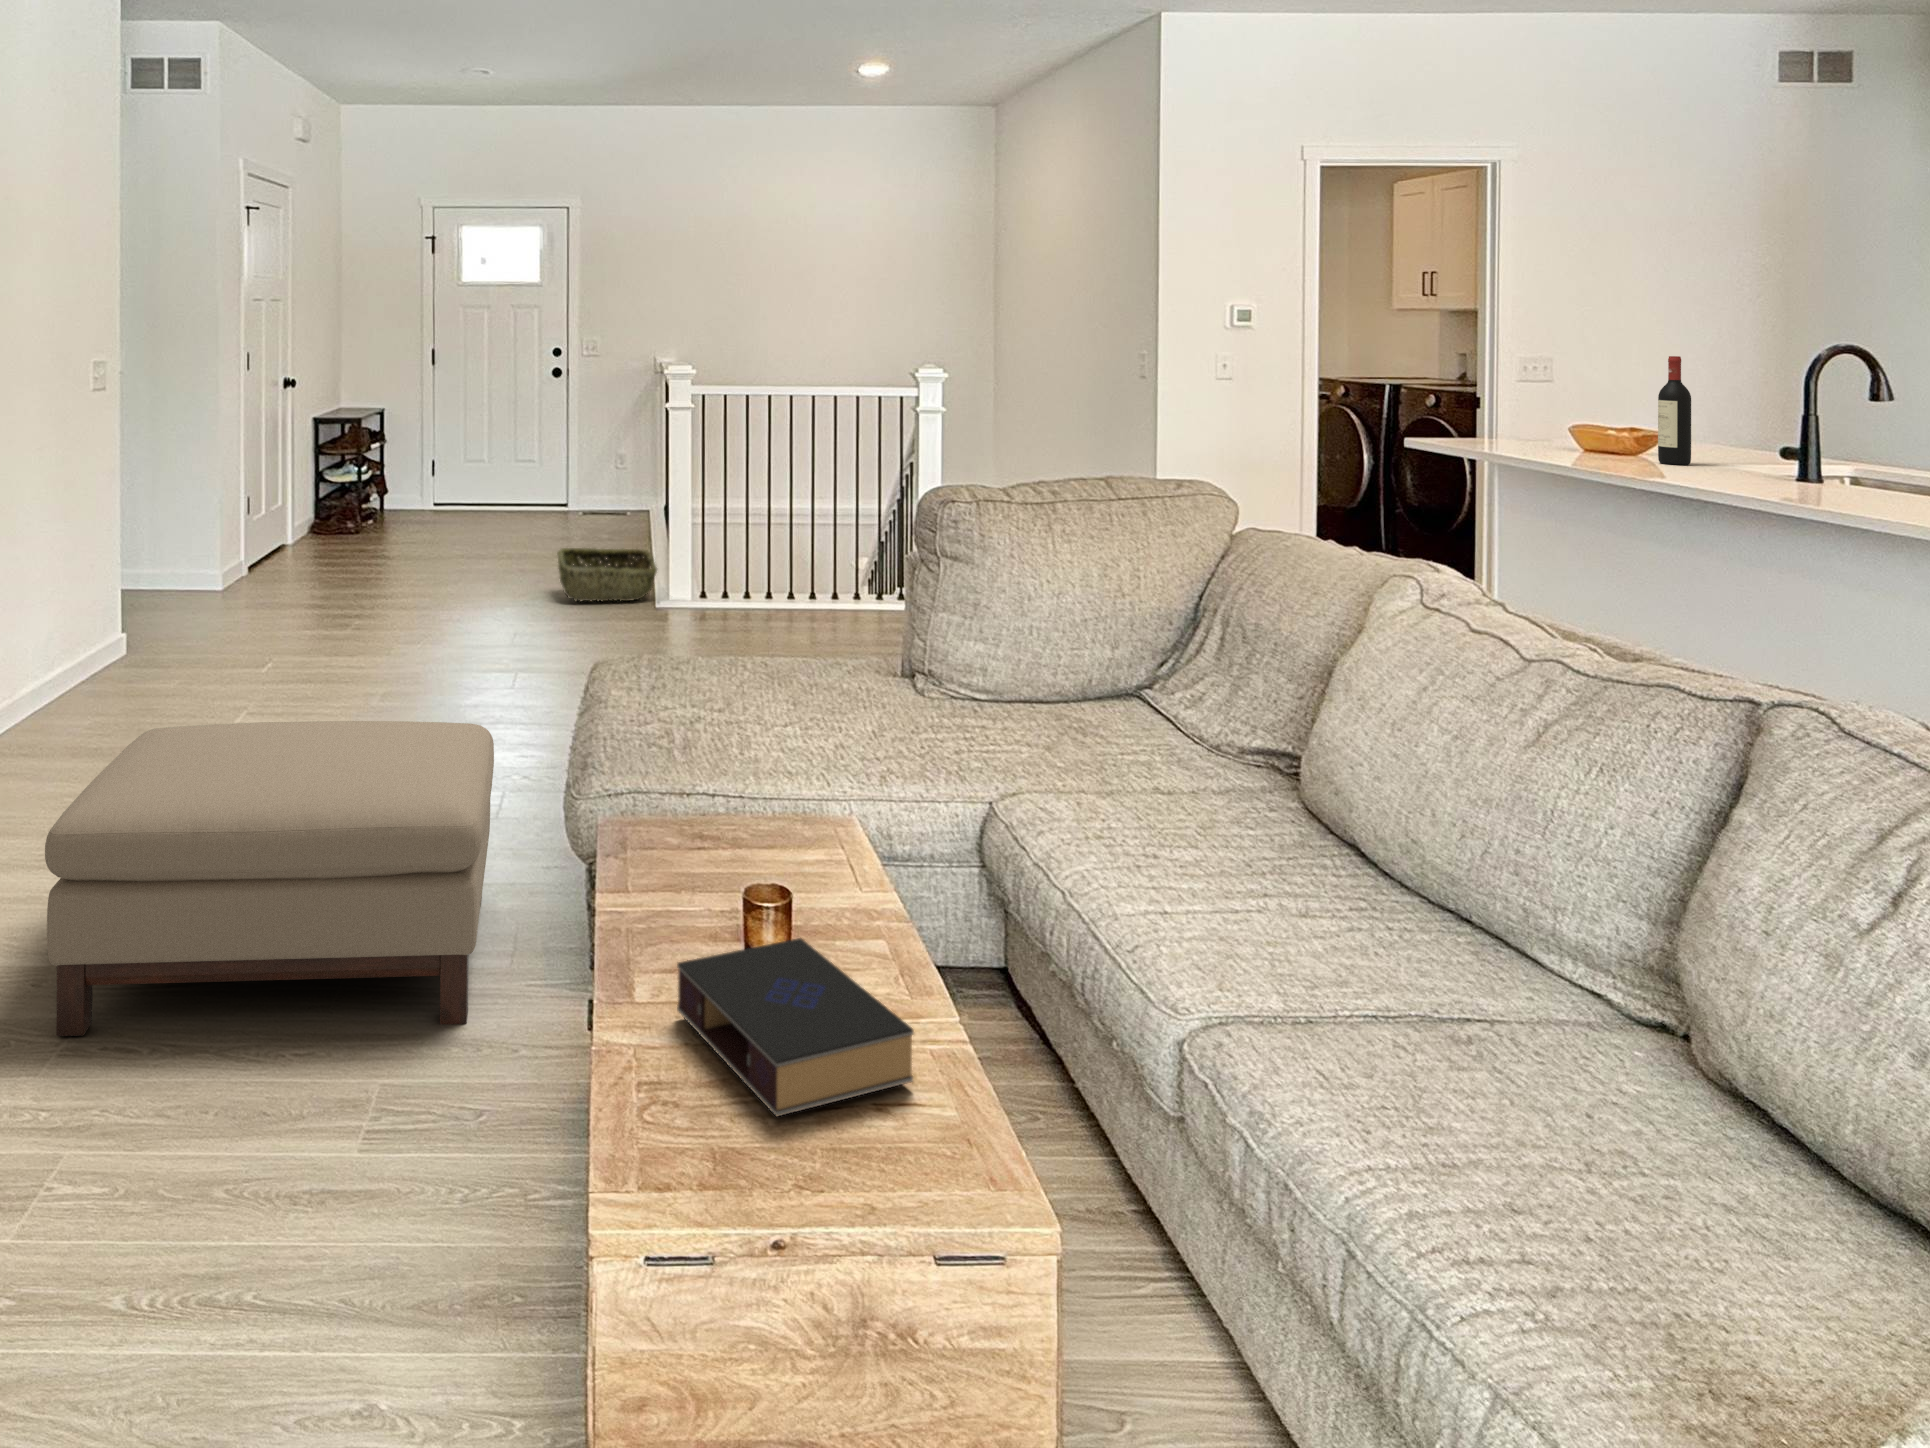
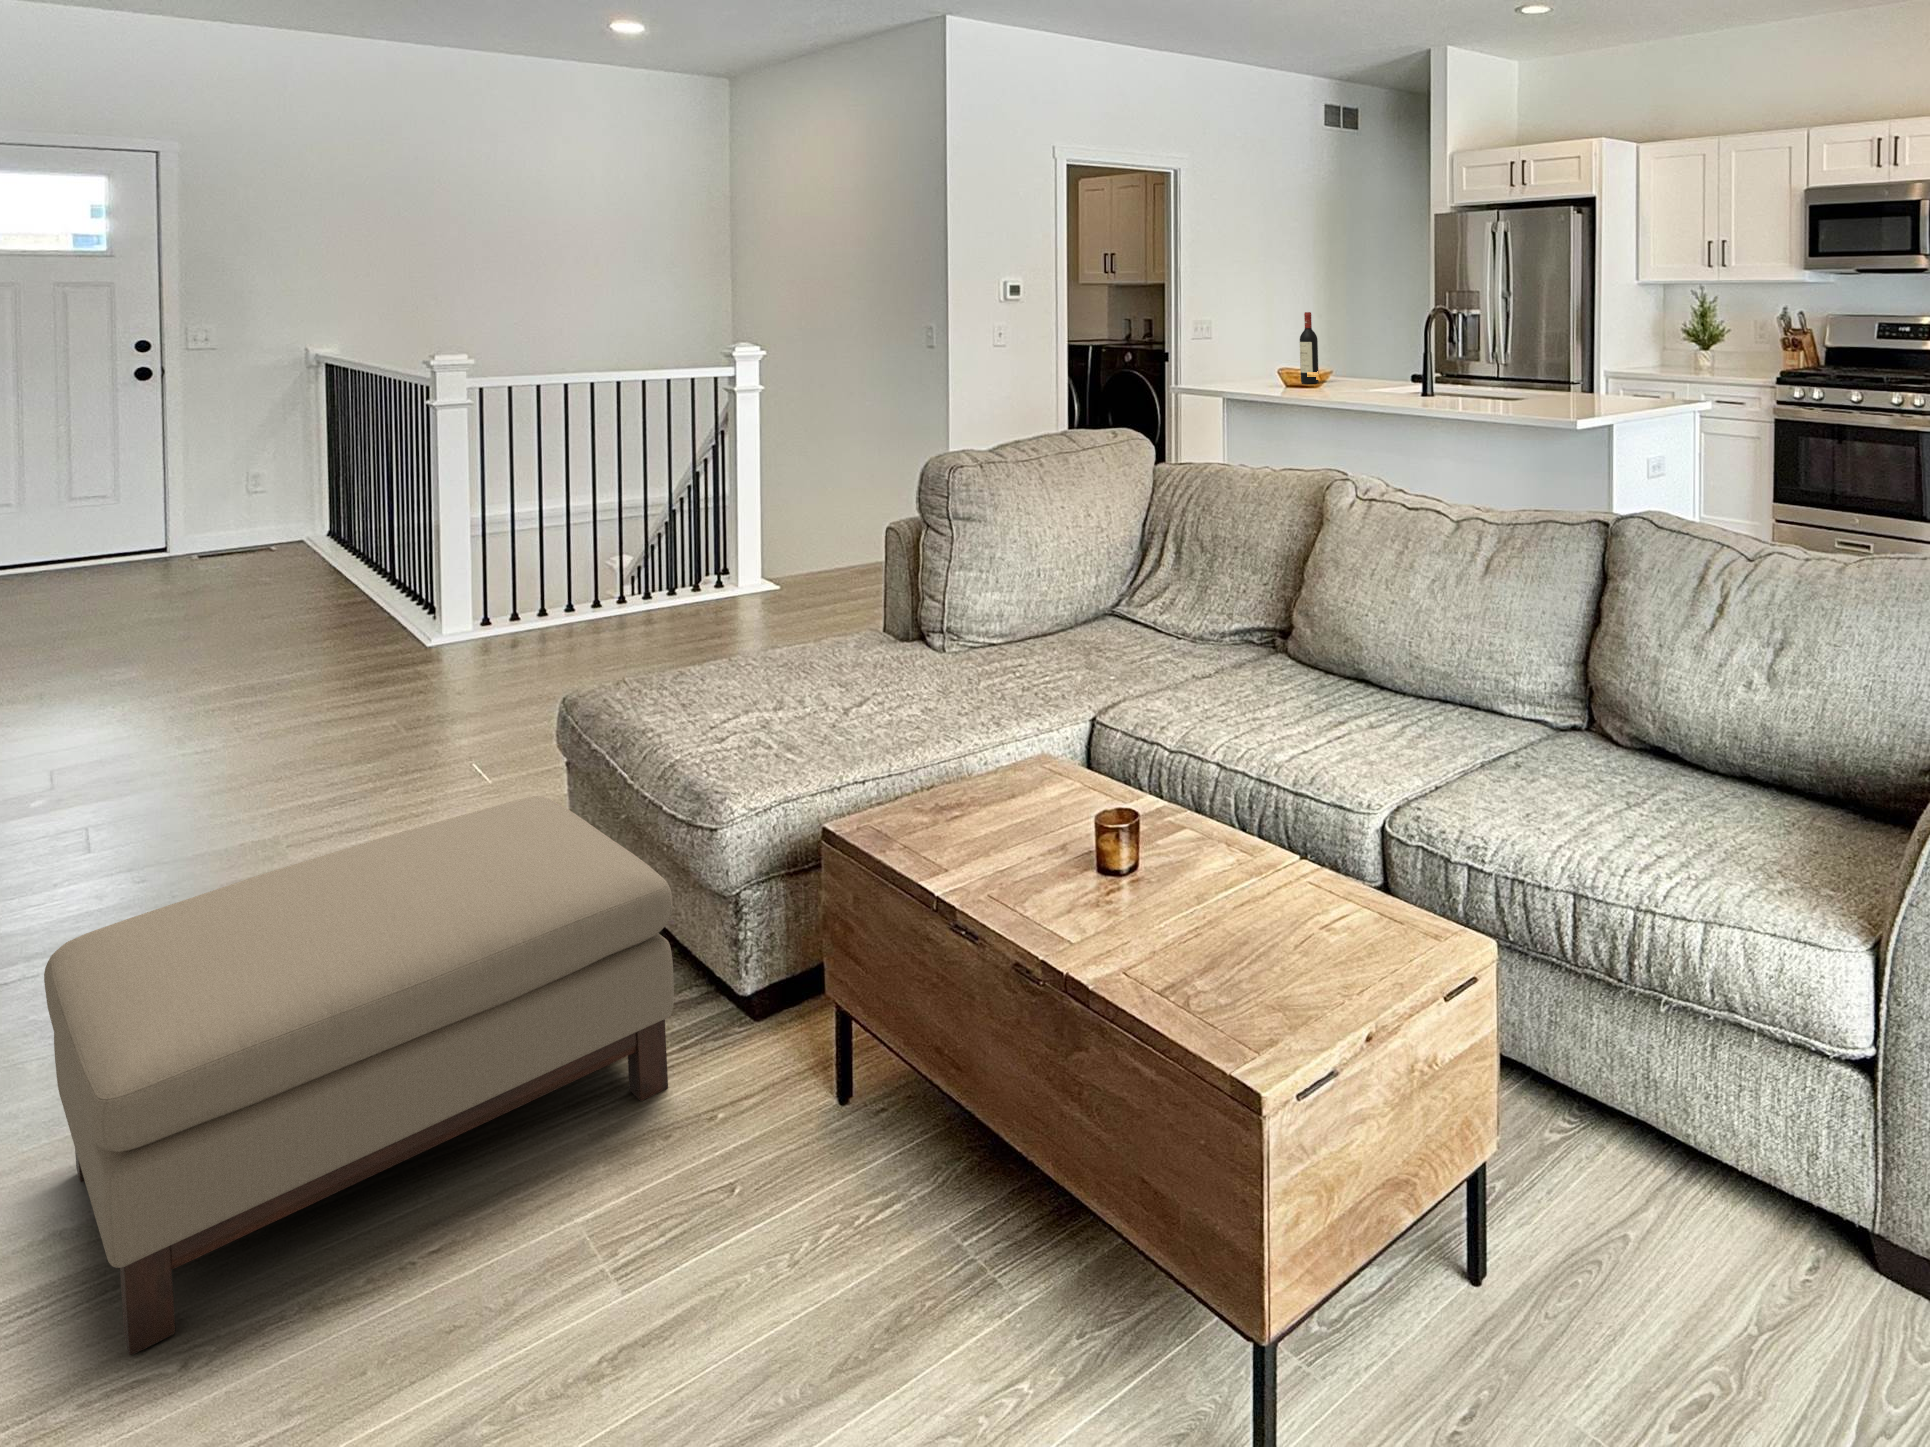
woven basket: present [557,548,657,601] -> none [277,583,422,658]
book: present [677,938,914,1116] -> none [1114,845,1316,967]

